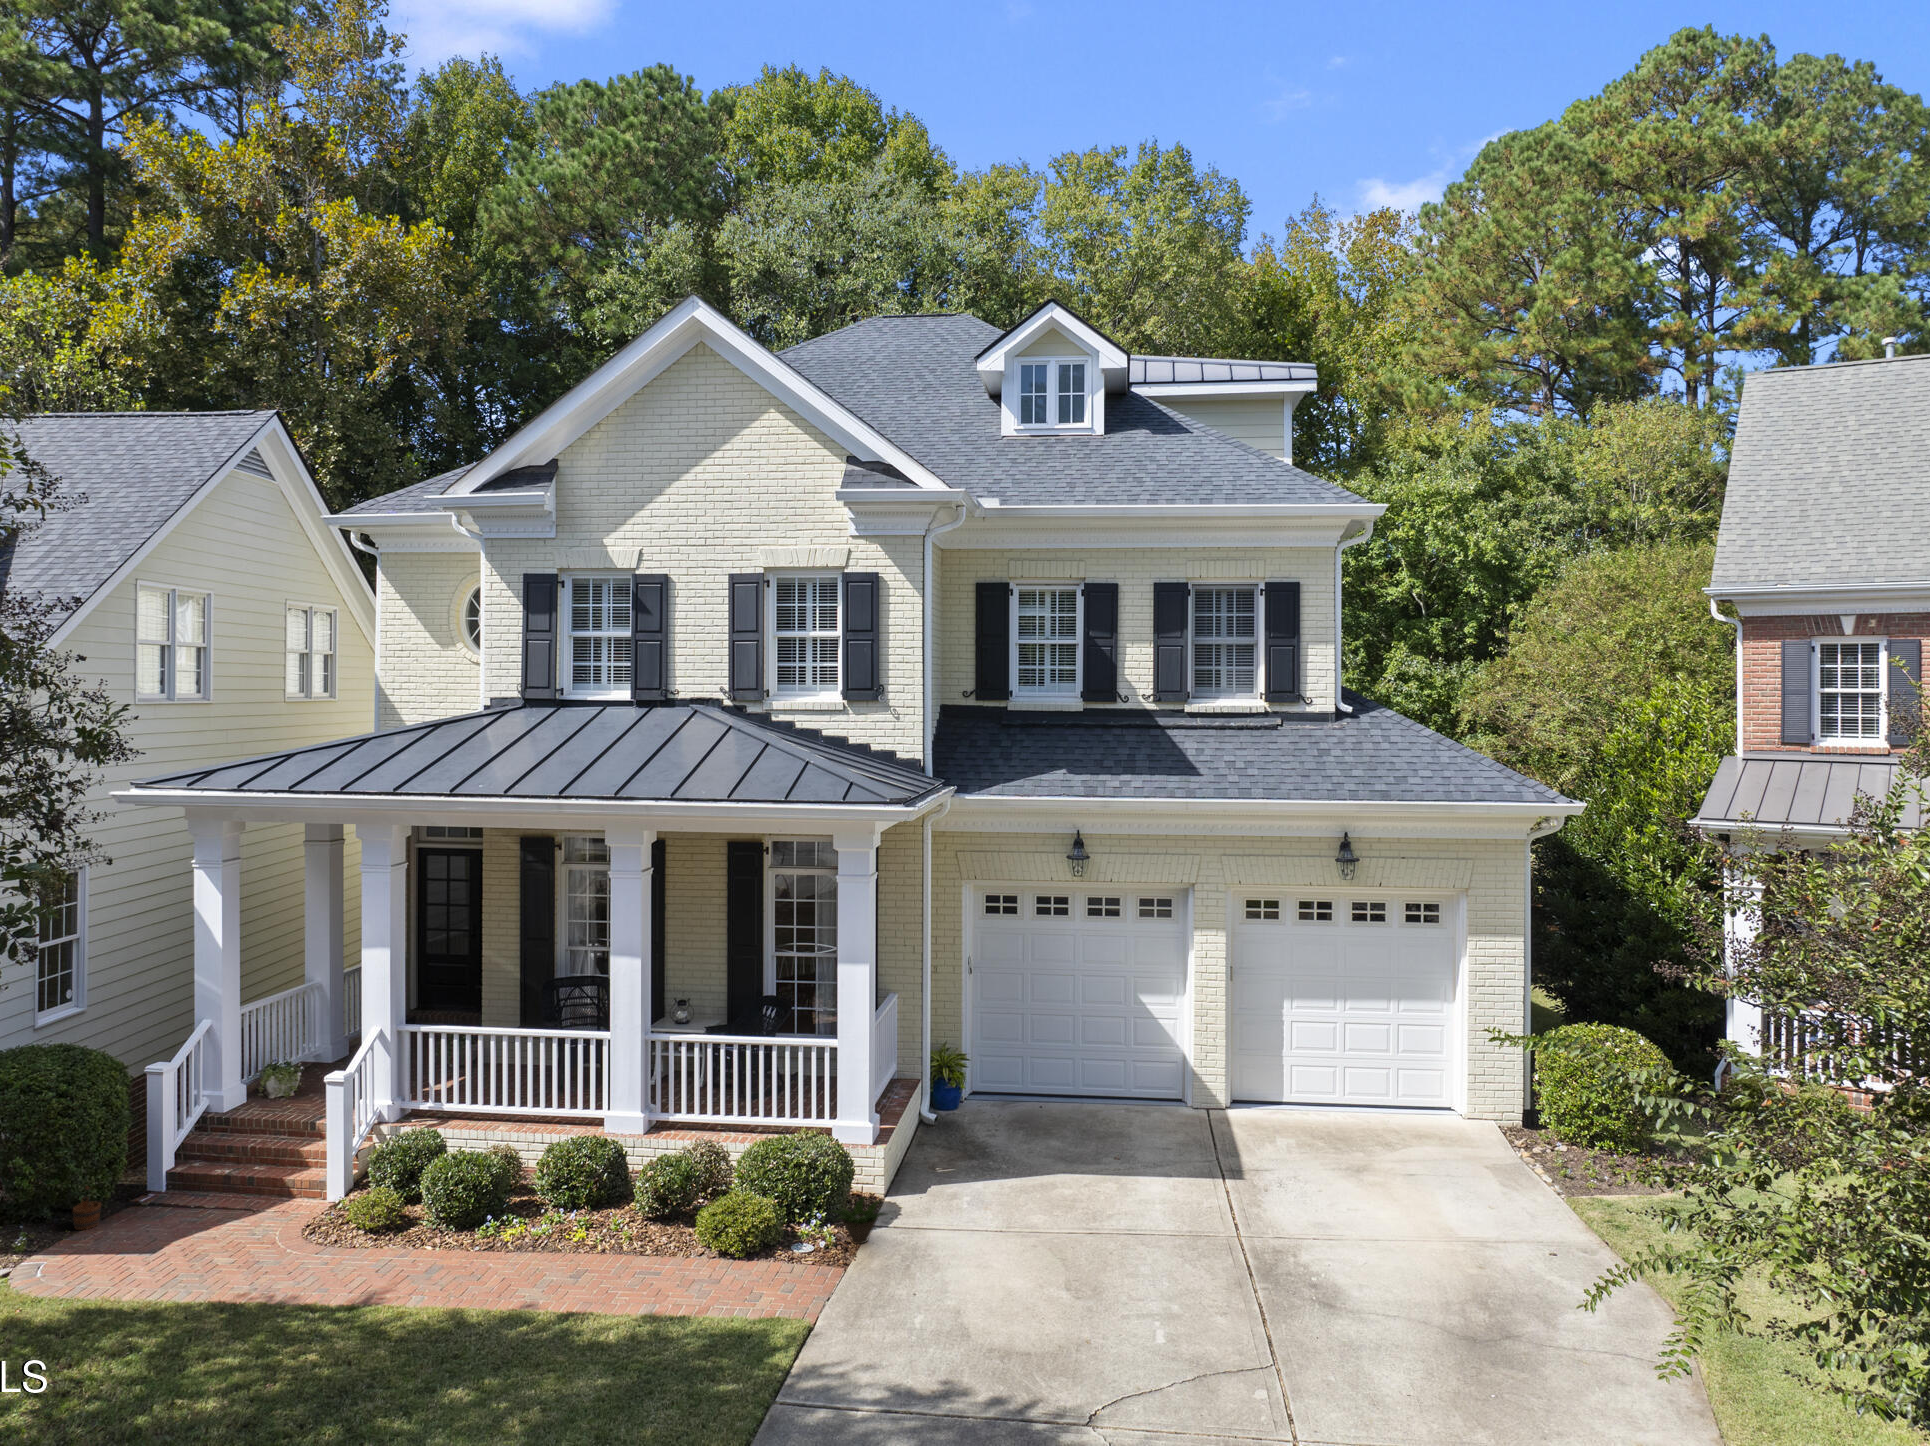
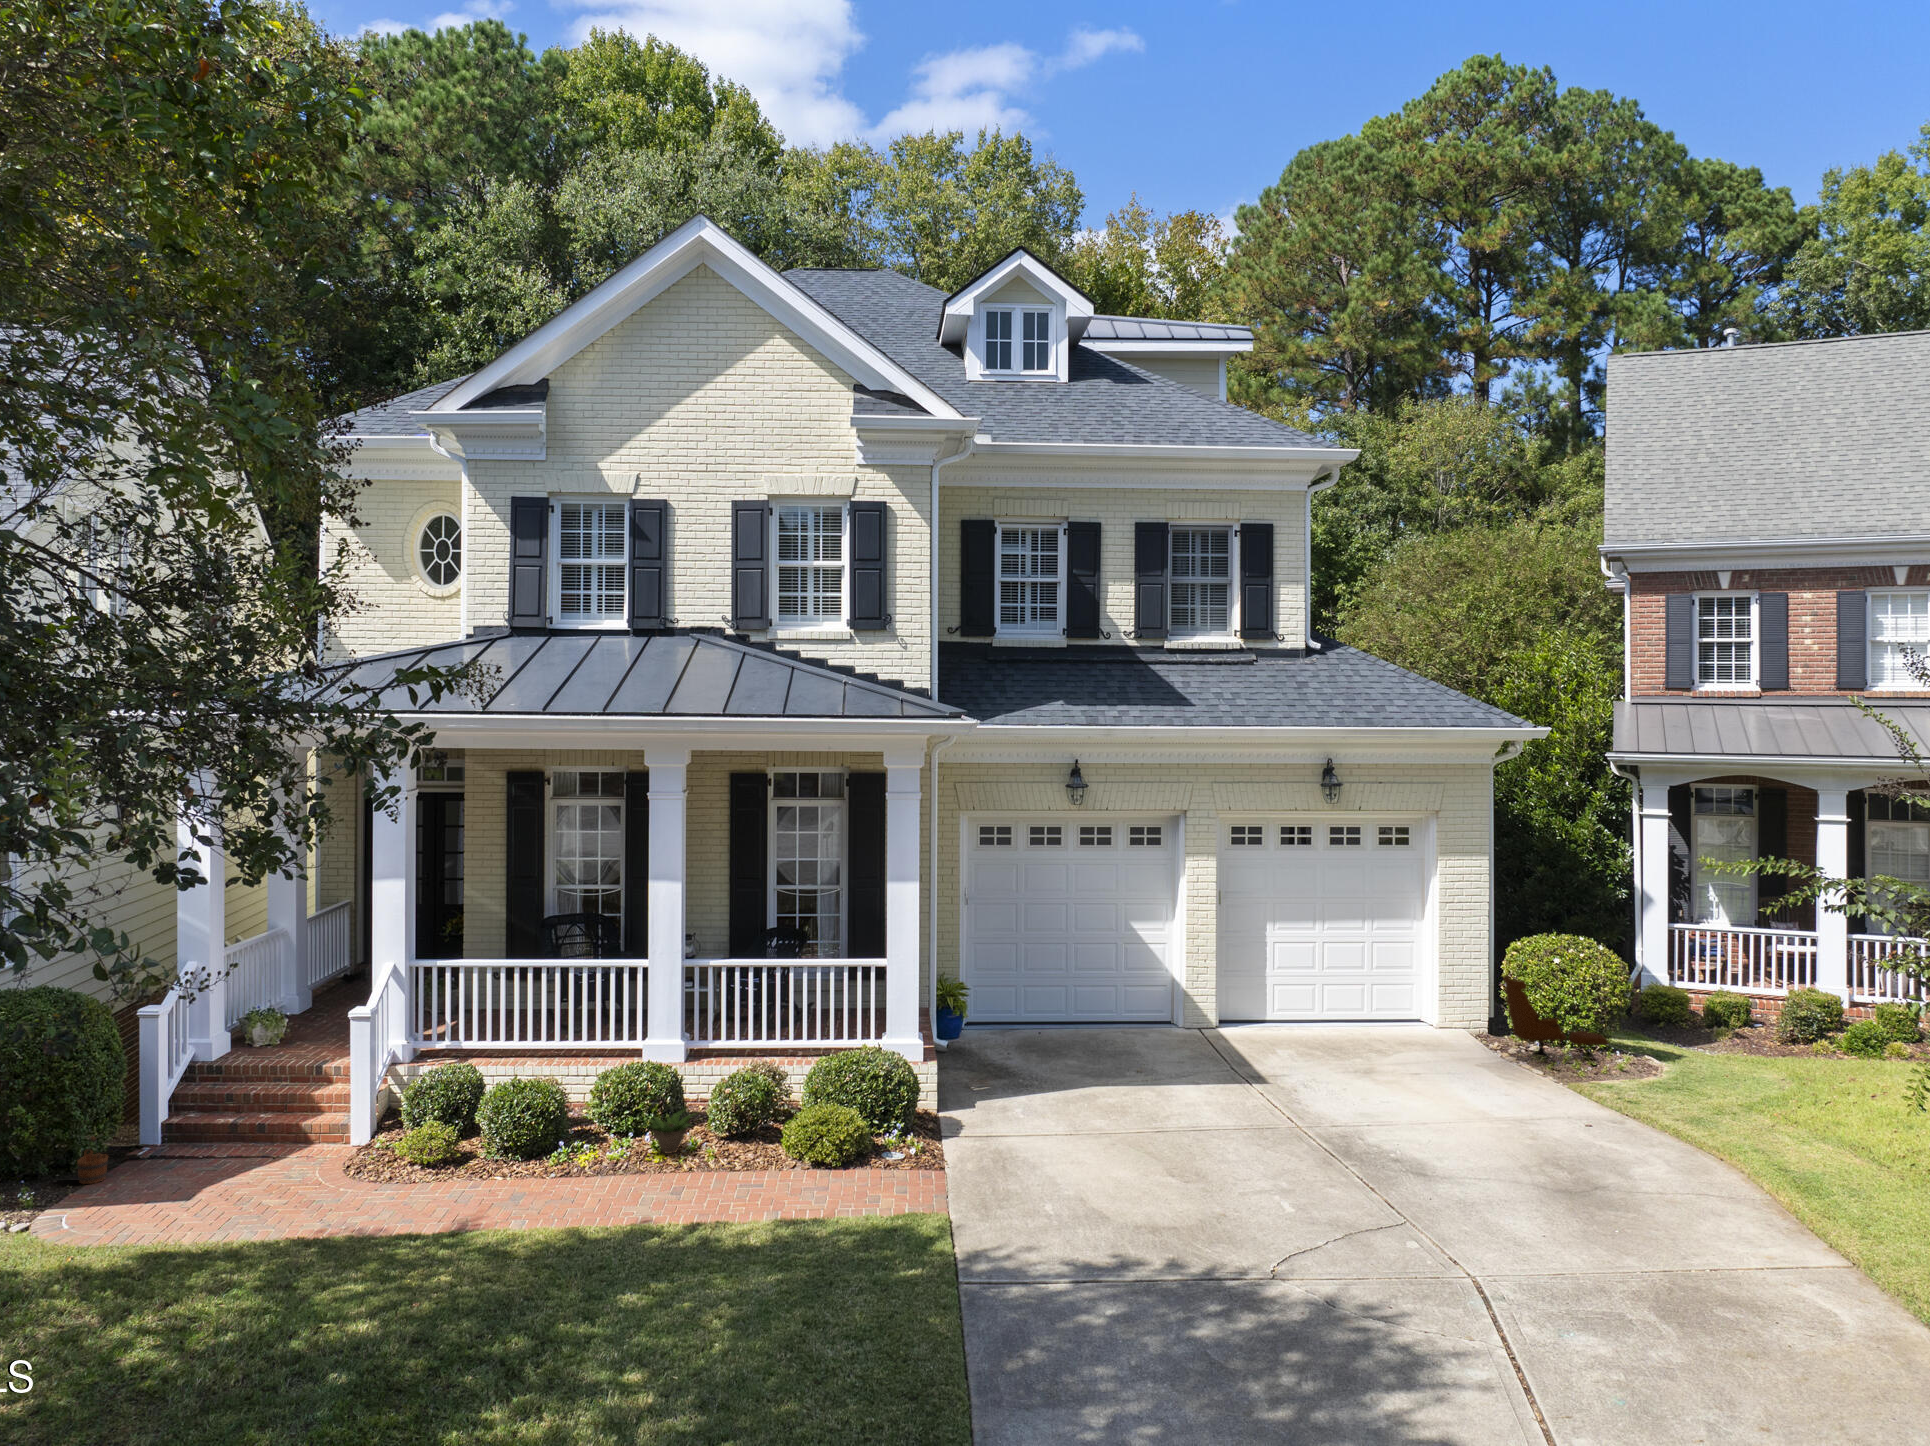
lounge chair: none [1519,1074,1639,1178] -> present [1503,975,1608,1063]
decorative plant: present [833,1197,886,1244] -> present [644,1110,695,1154]

